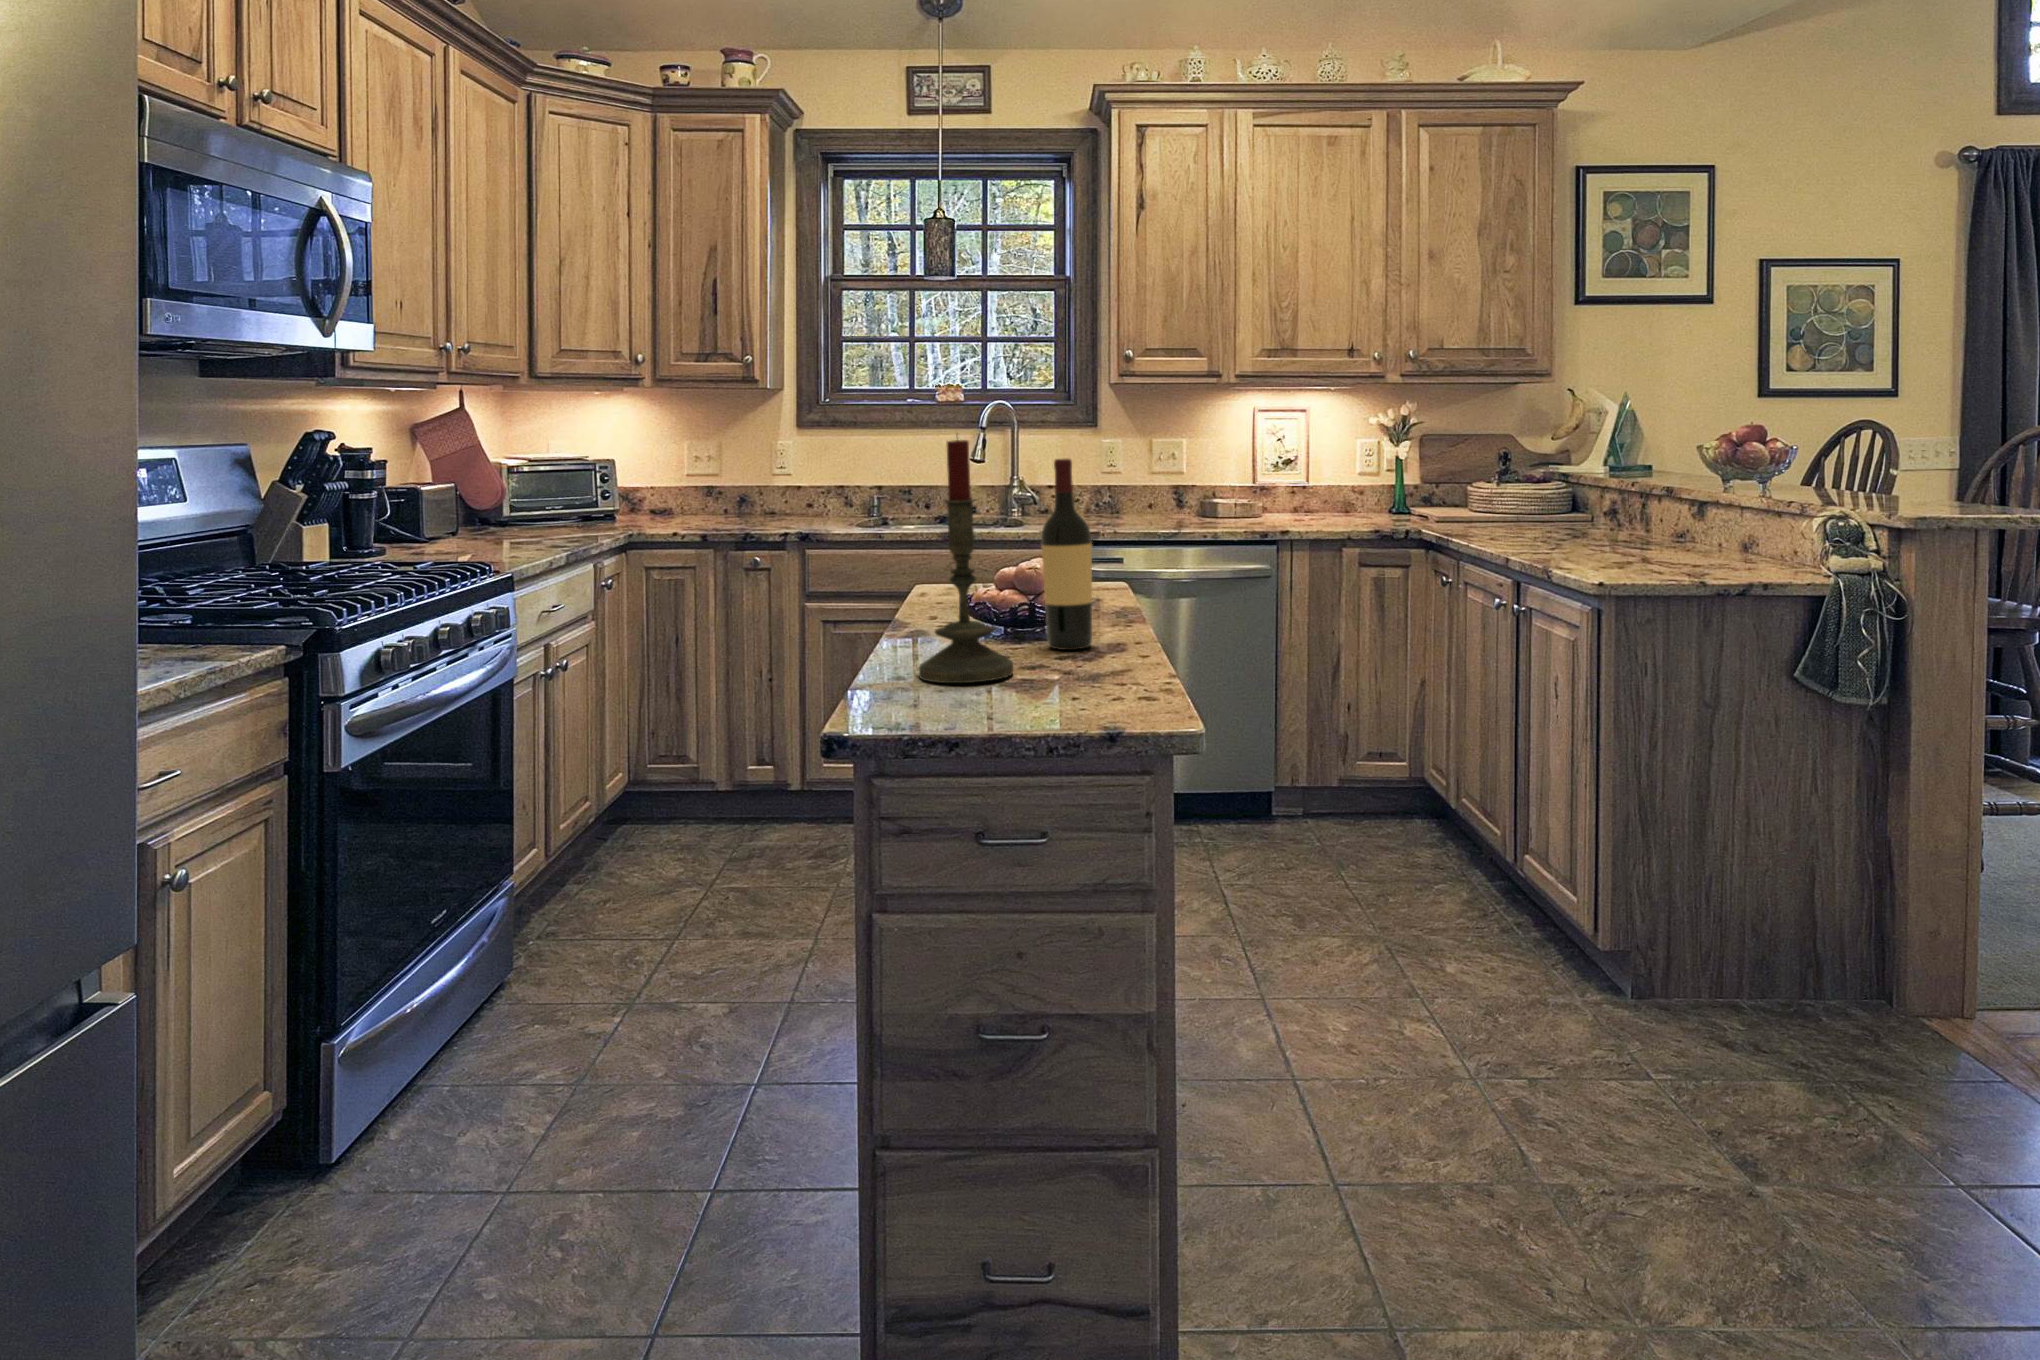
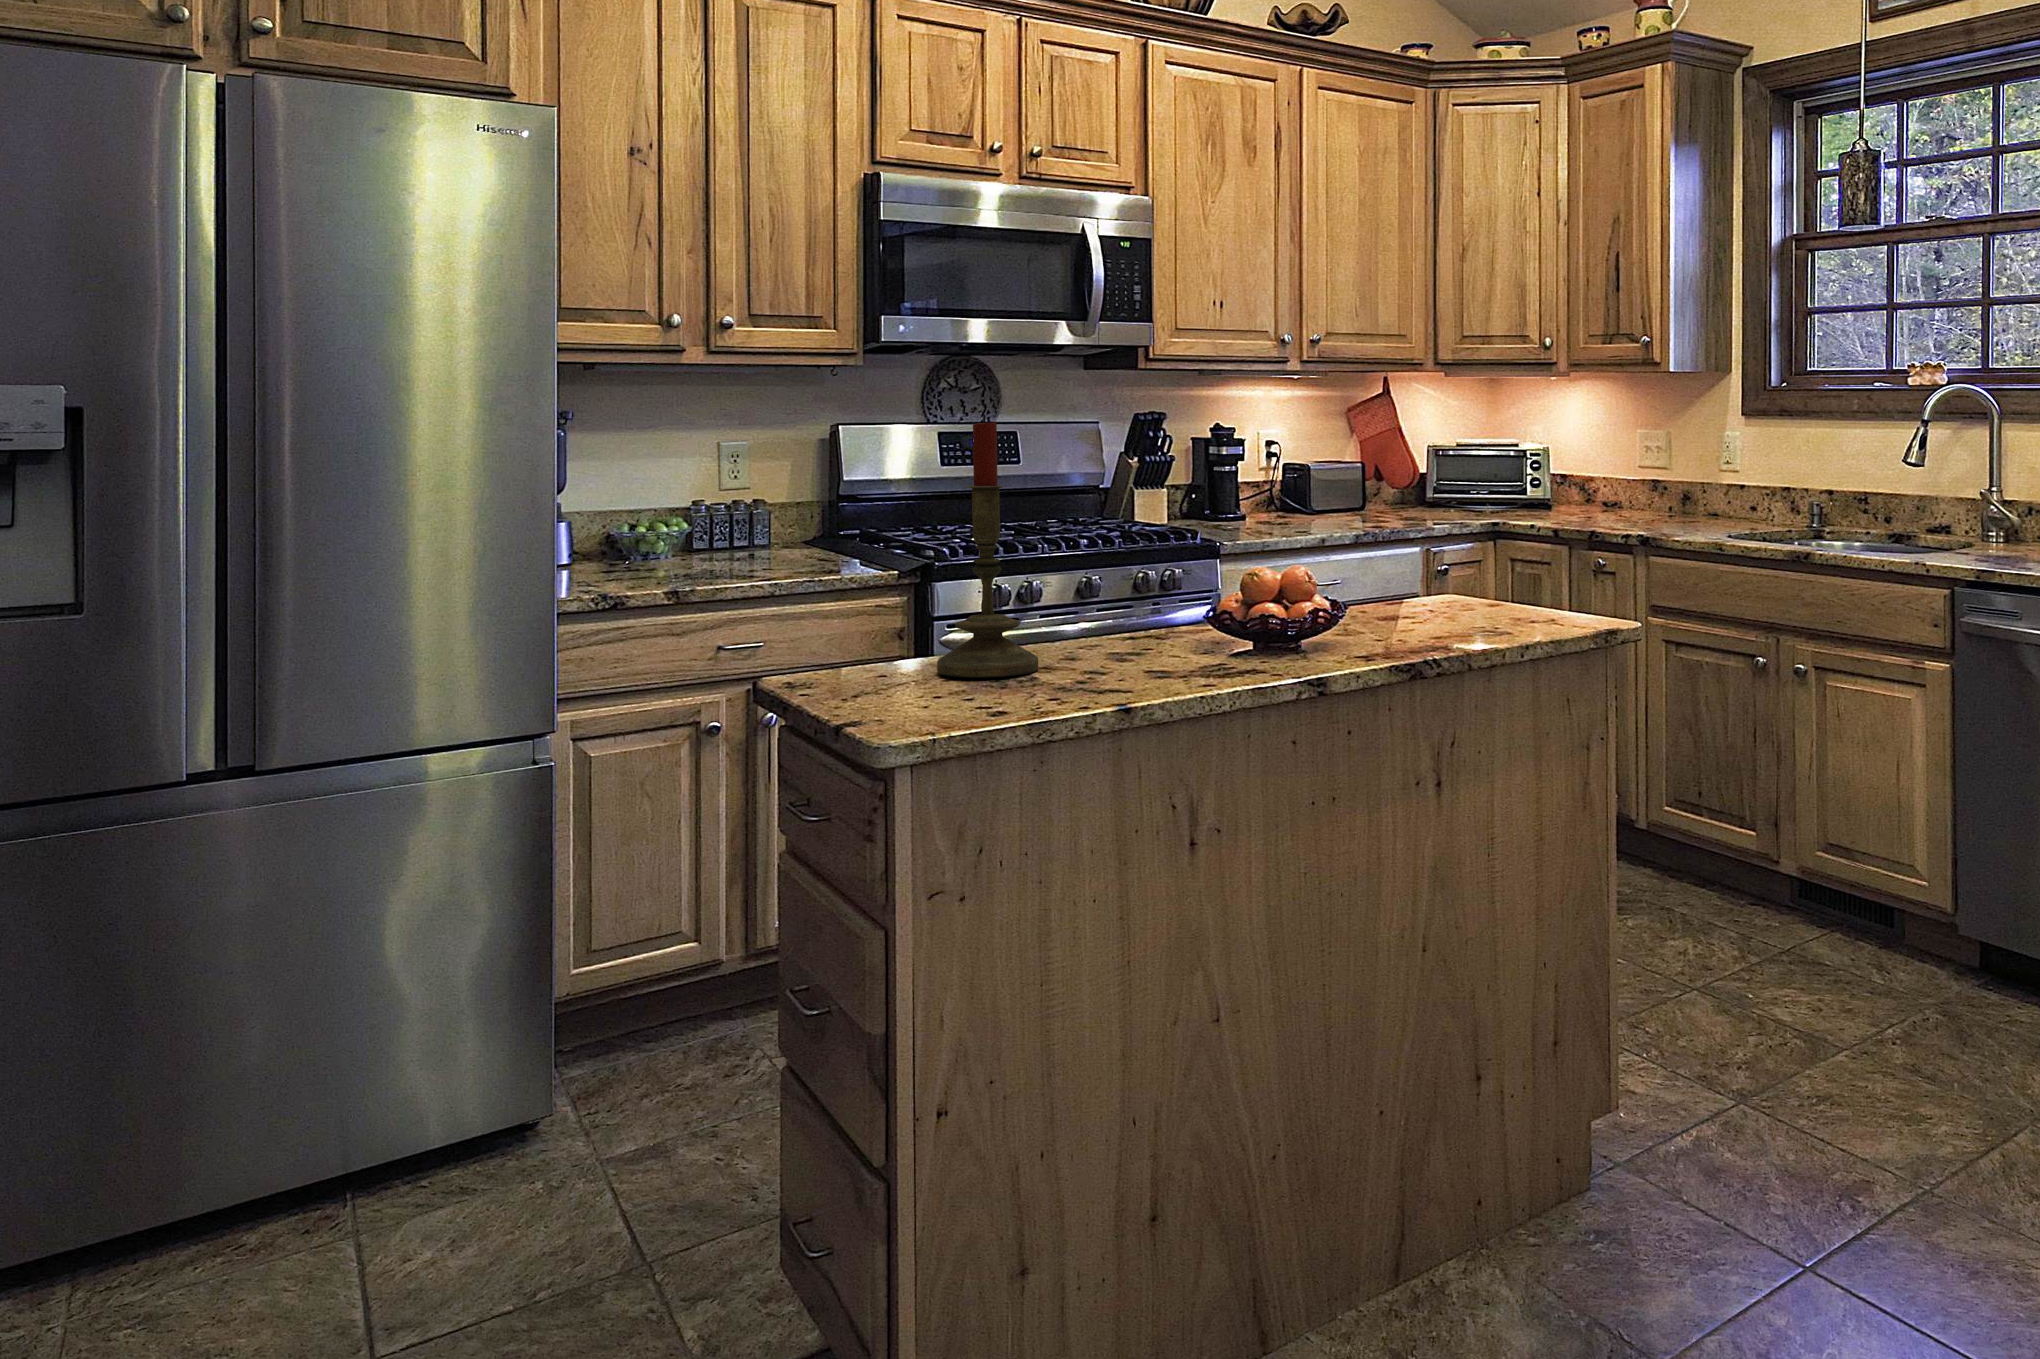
wine bottle: present [1041,459,1092,650] -> none [1138,447,1197,669]

